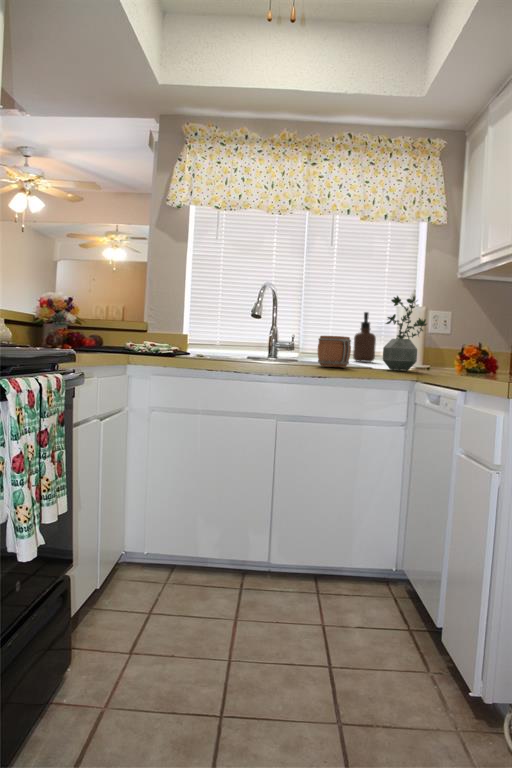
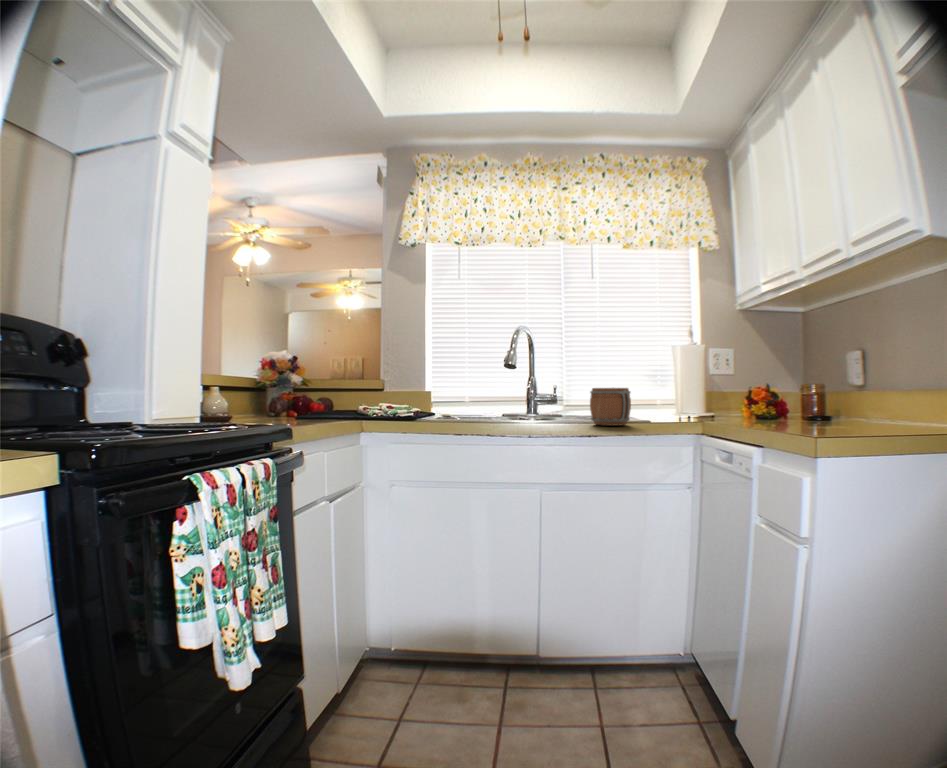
potted plant: present [383,296,427,371] -> none [669,333,723,425]
soap dispenser: present [353,312,376,362] -> none [622,353,647,410]

